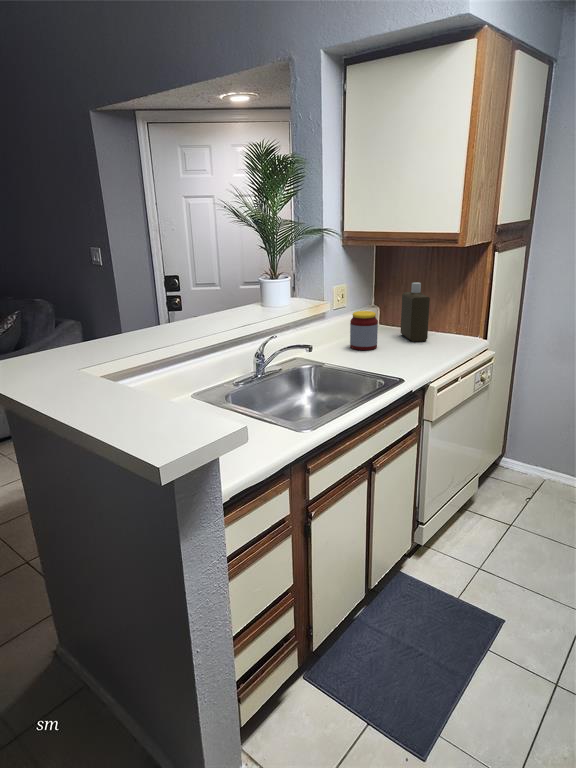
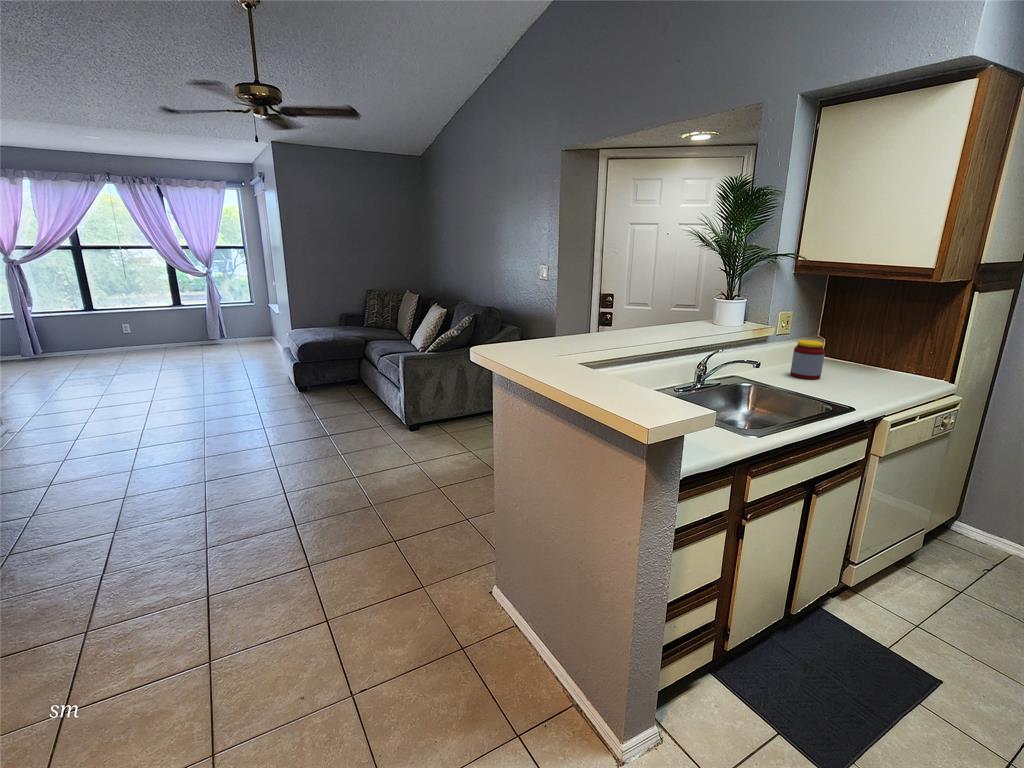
bottle: present [401,282,430,342] -> none [847,317,888,378]

